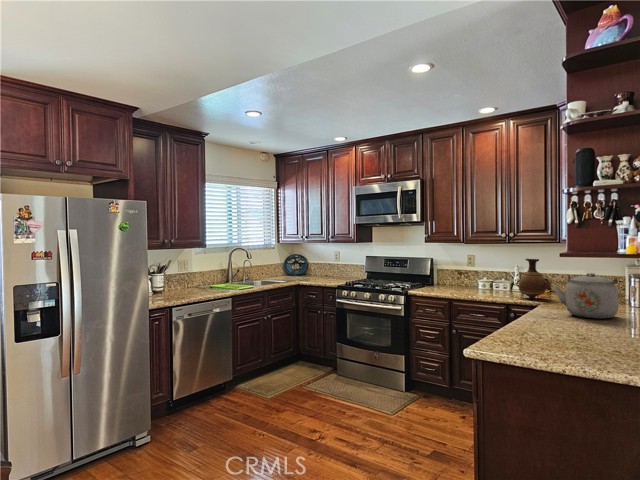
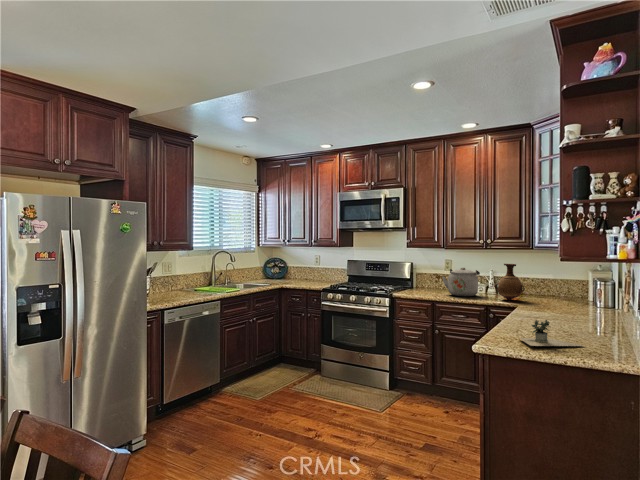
kettle: present [555,273,618,319] -> present [443,268,480,296]
potted plant: none [517,321,618,352] -> present [519,320,605,346]

